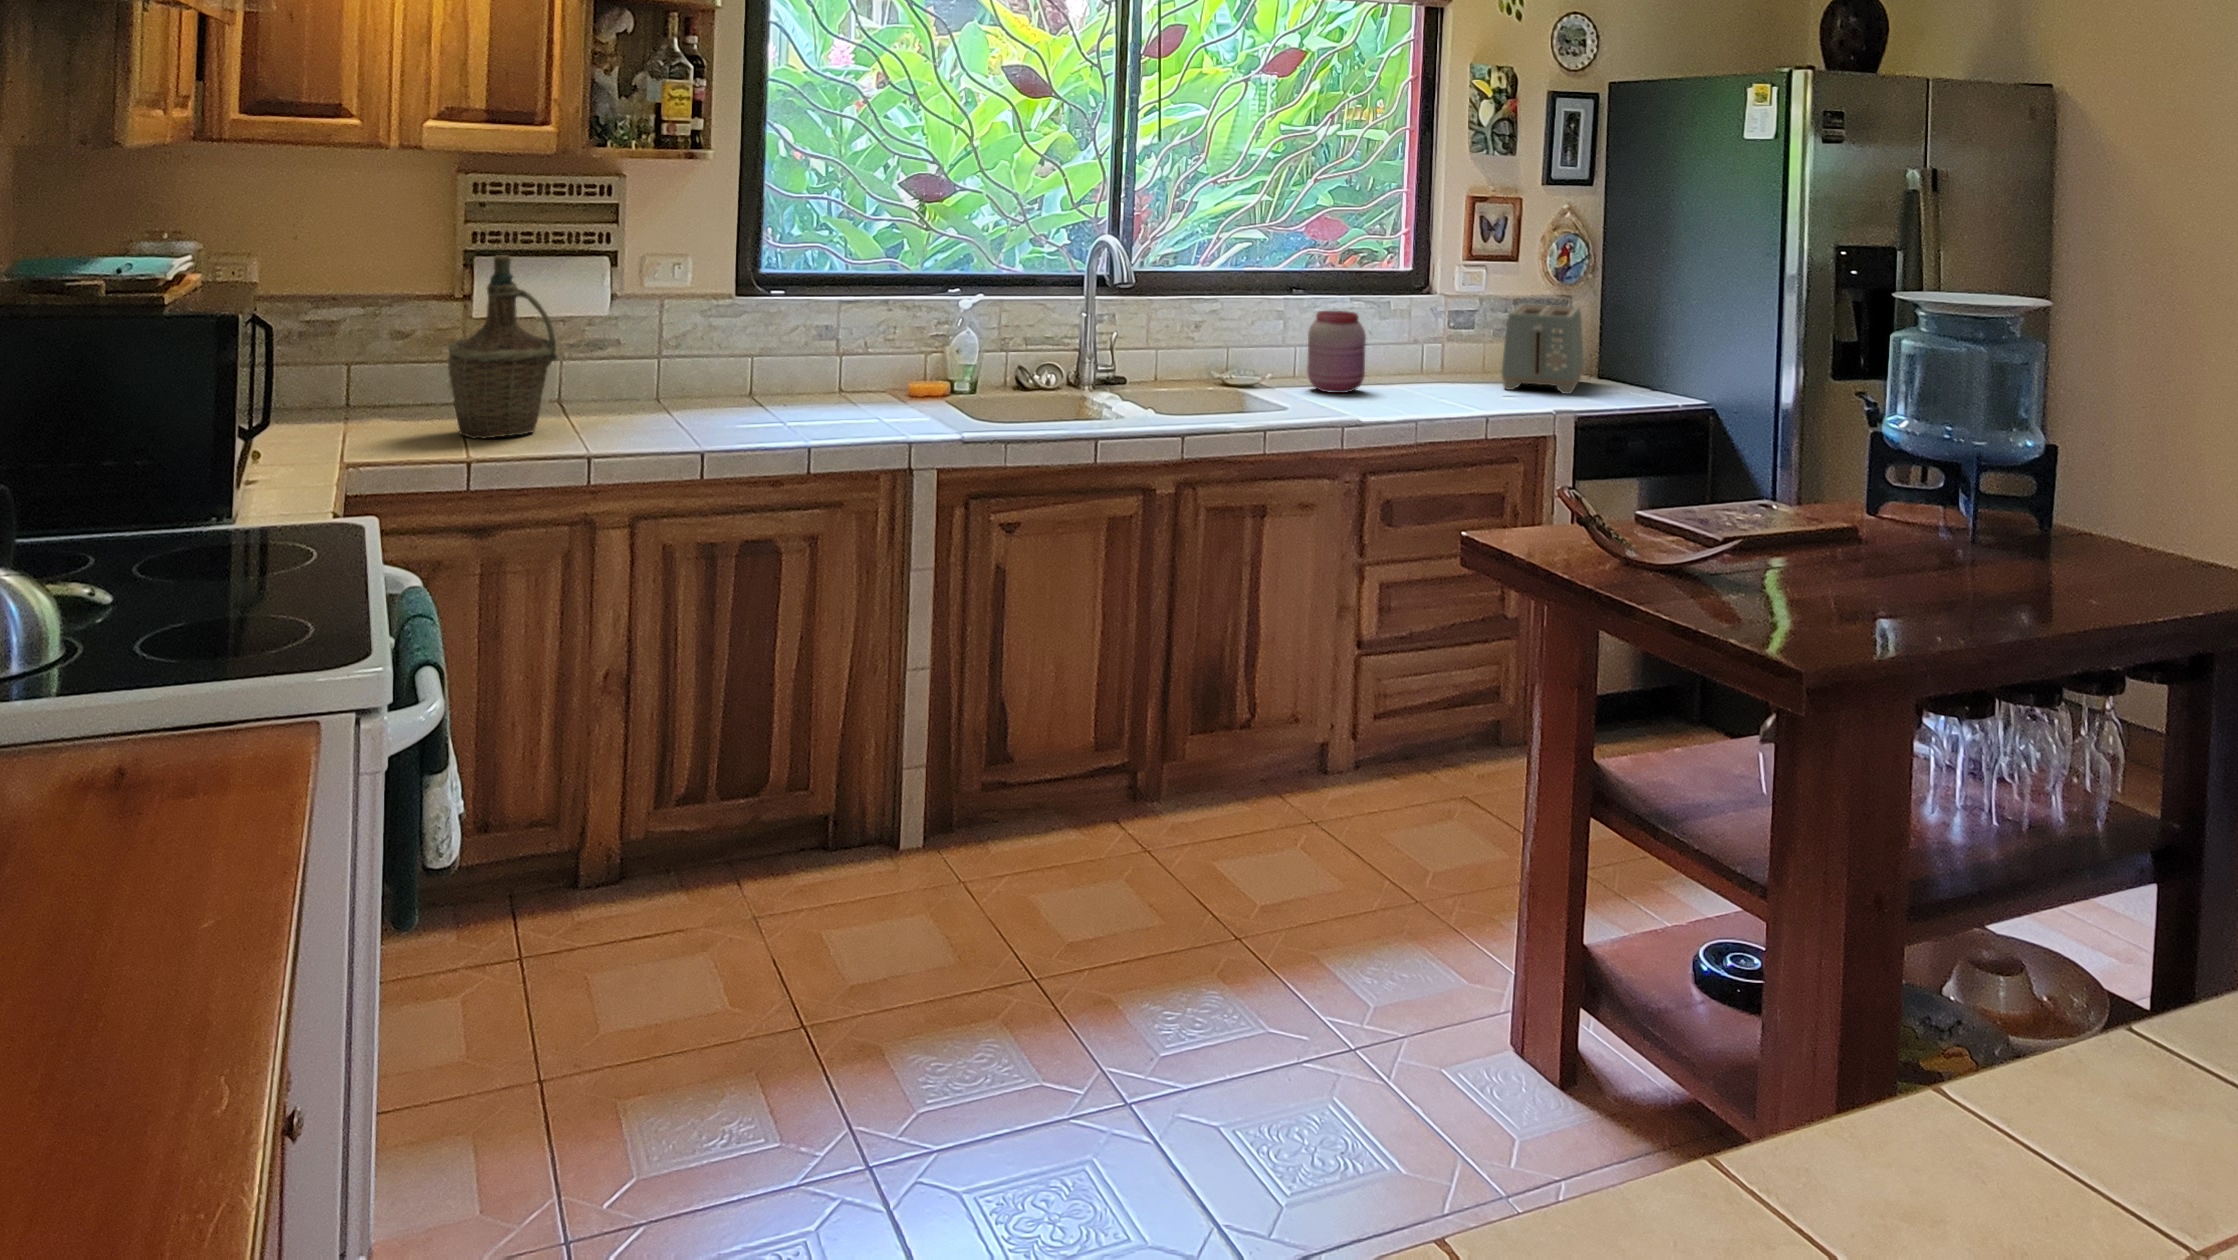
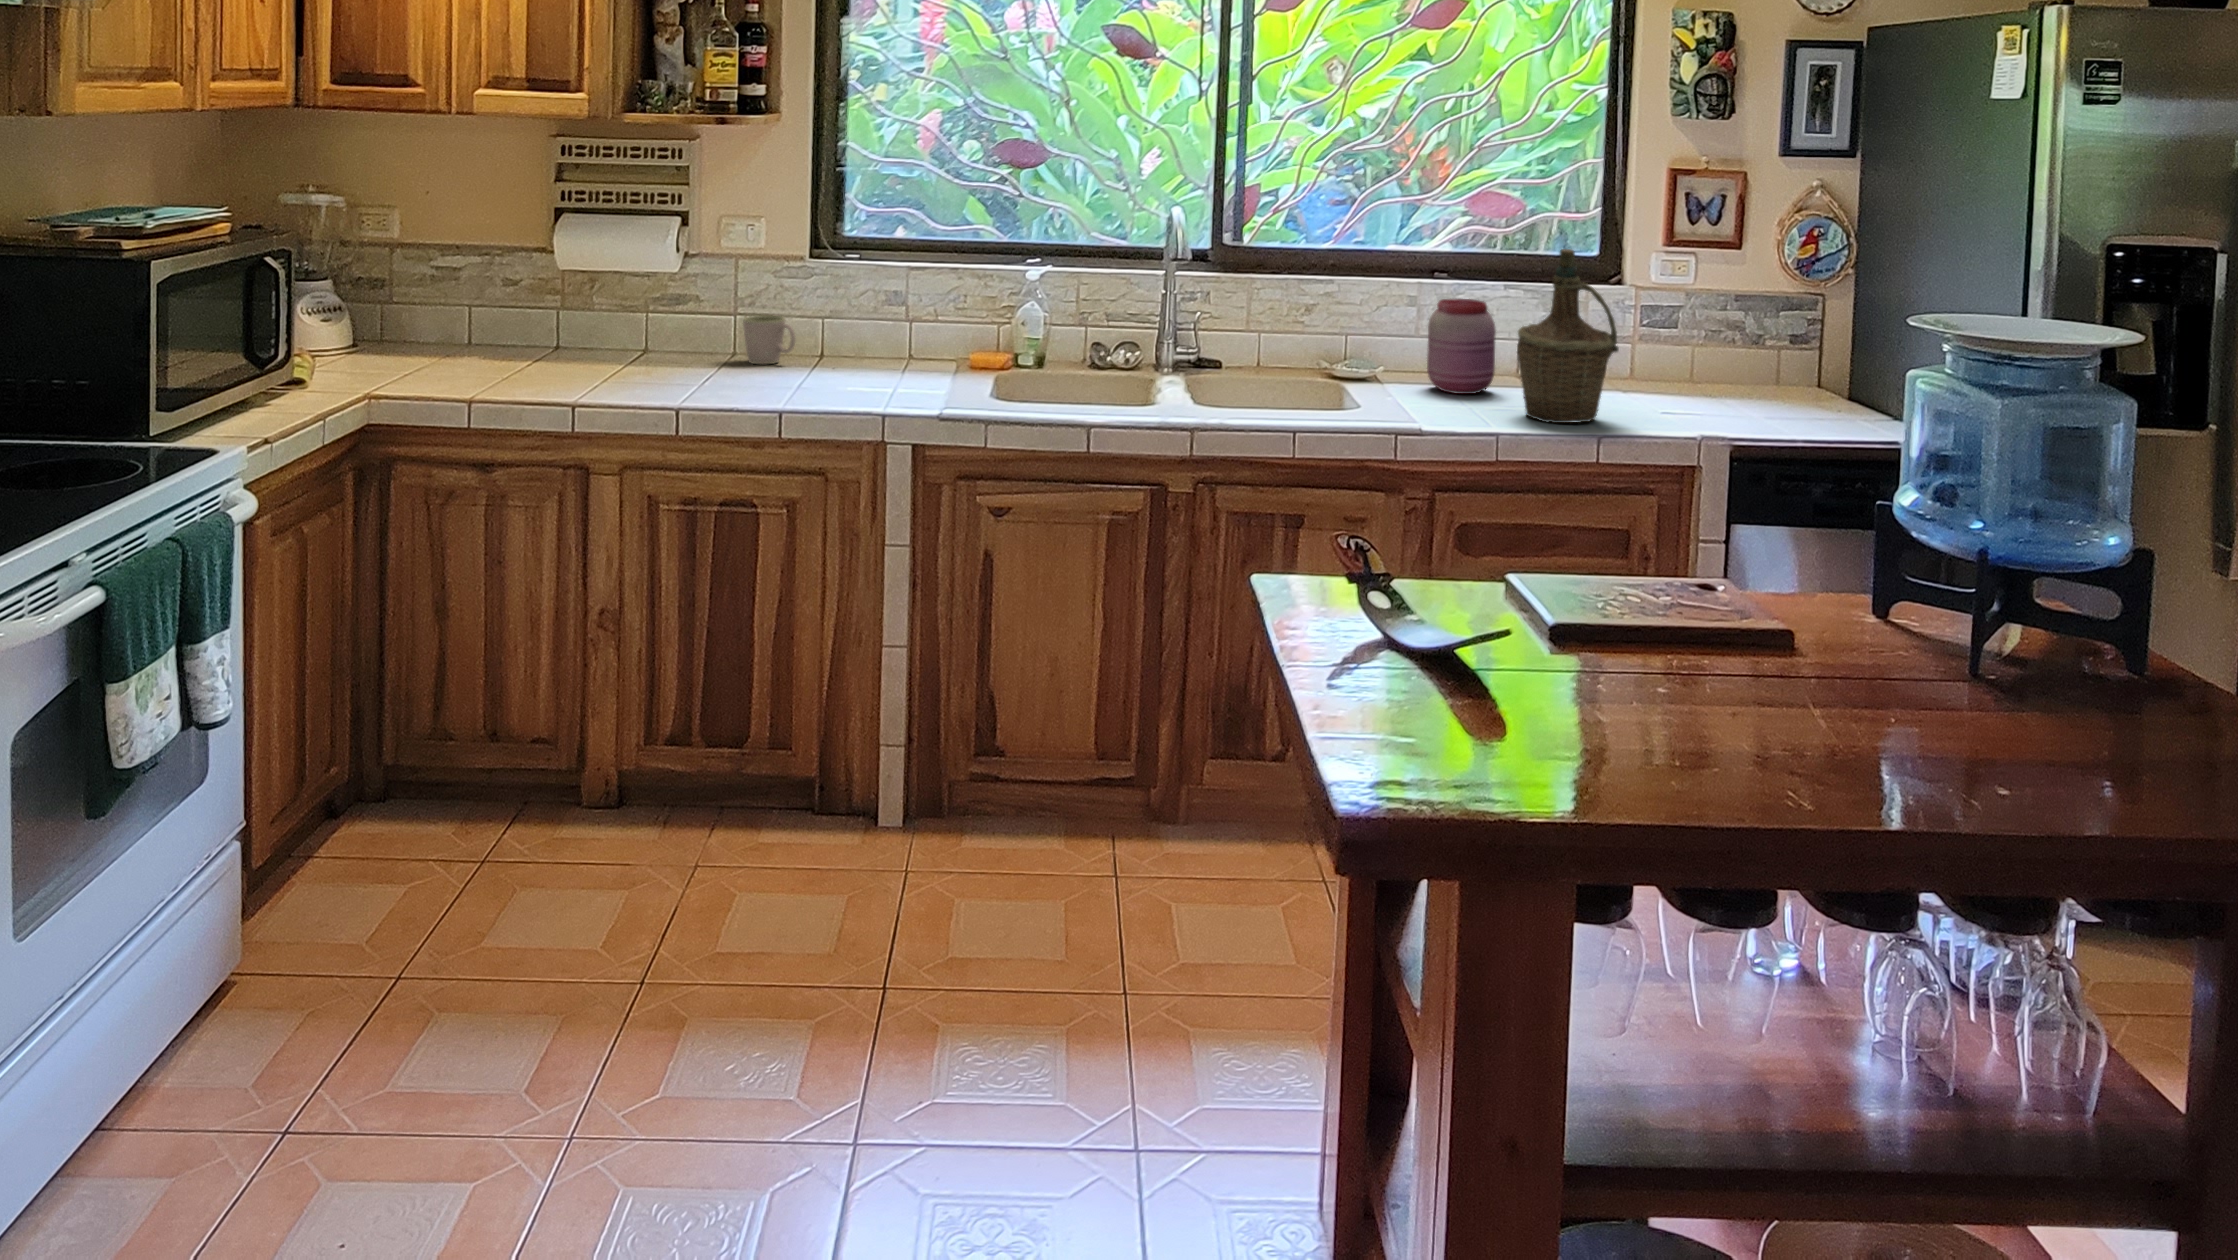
bottle: present [448,255,558,439] -> present [1517,249,1619,423]
toaster: present [1502,304,1584,394] -> none [1680,302,1819,417]
mug: none [680,359,741,410] -> present [743,315,796,364]

